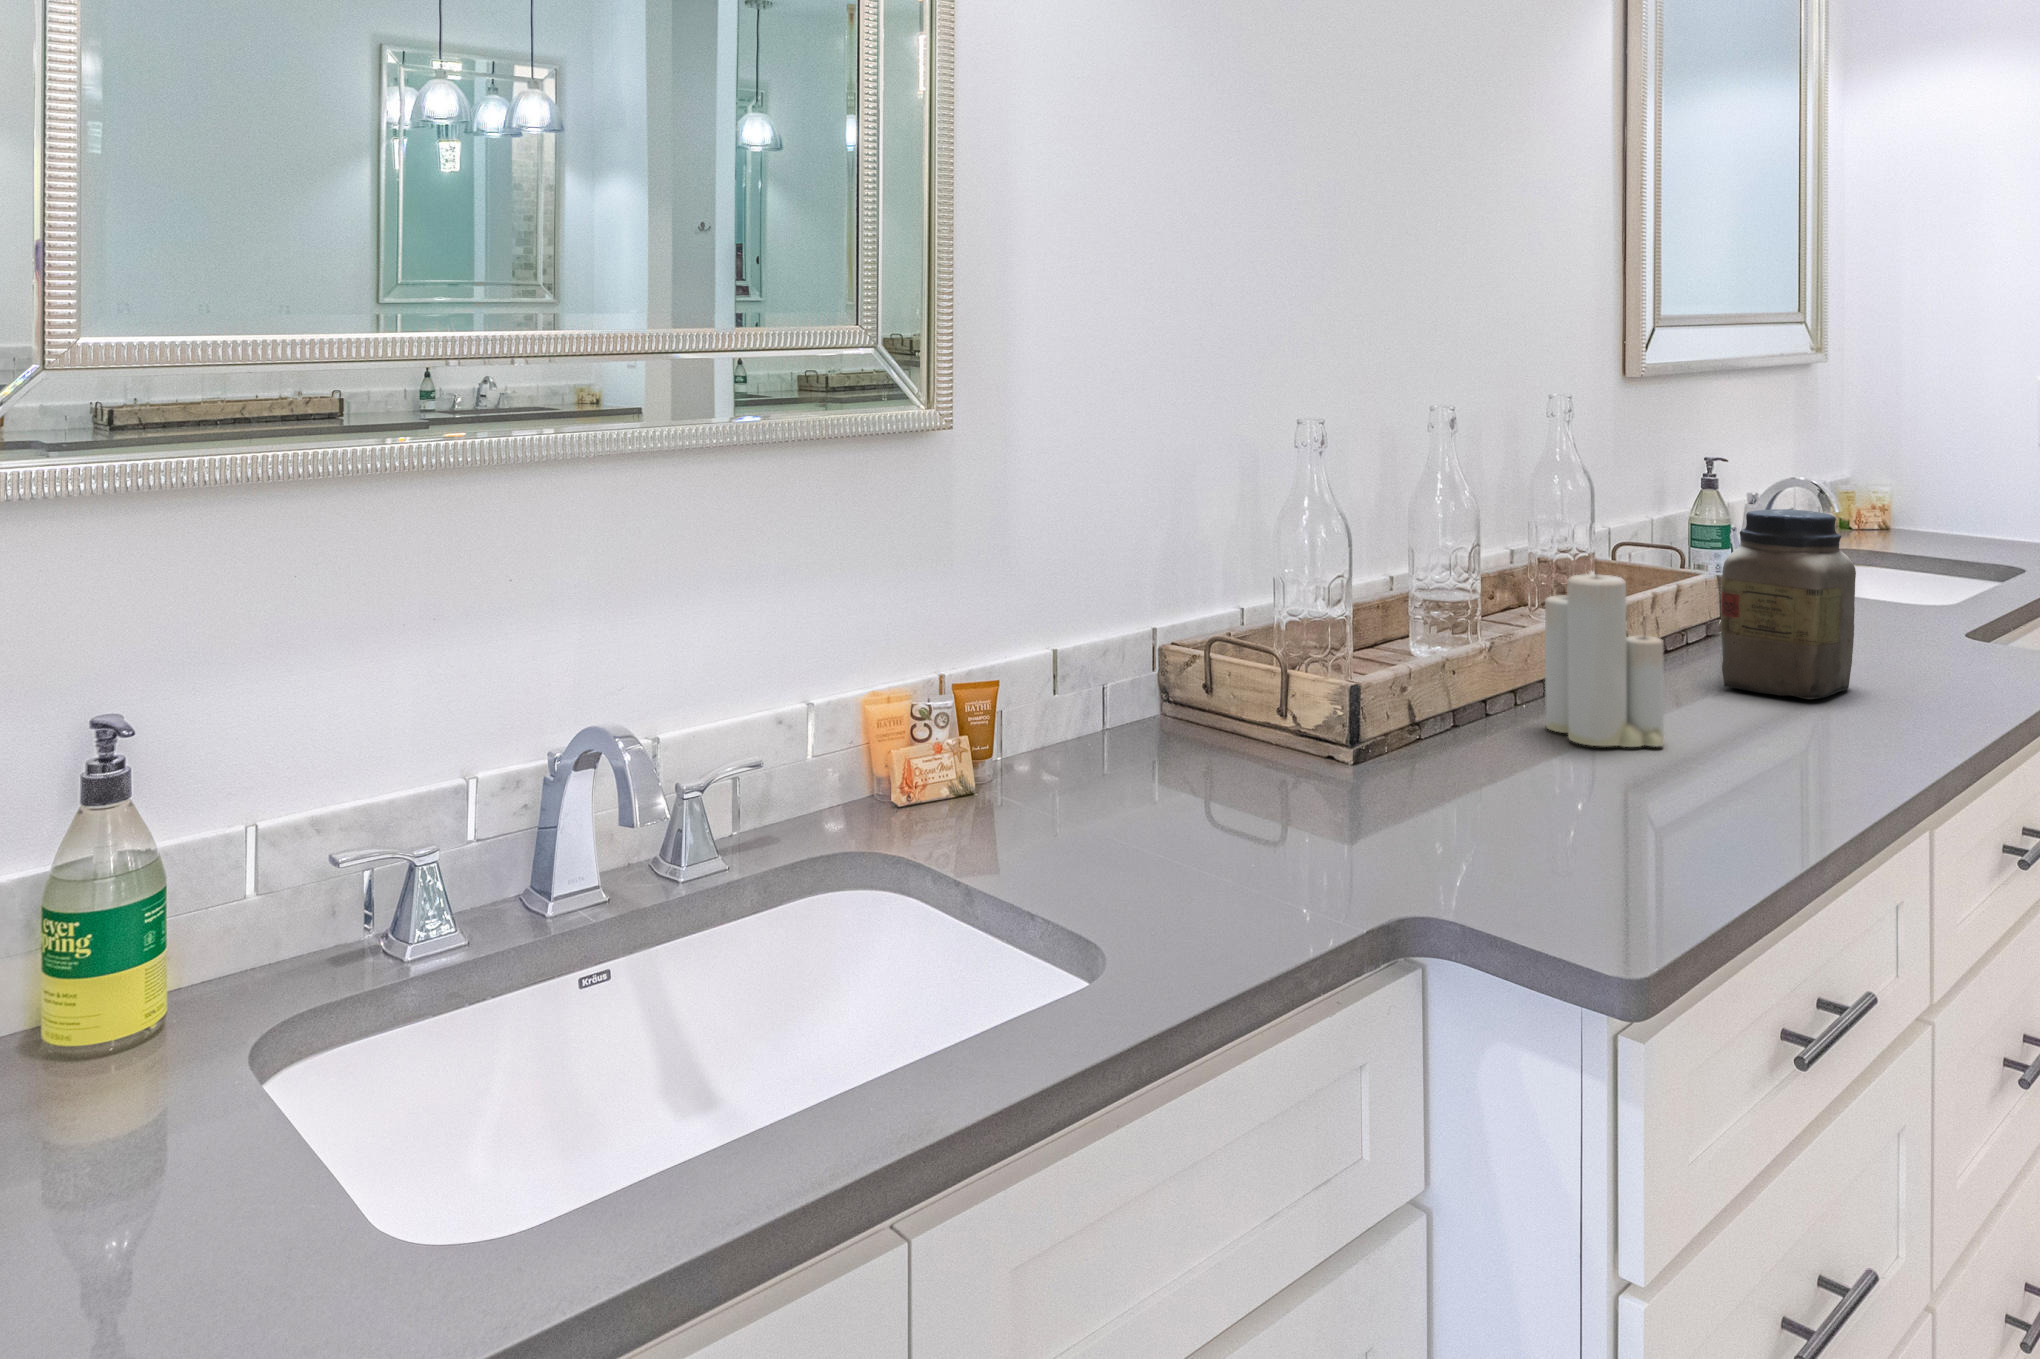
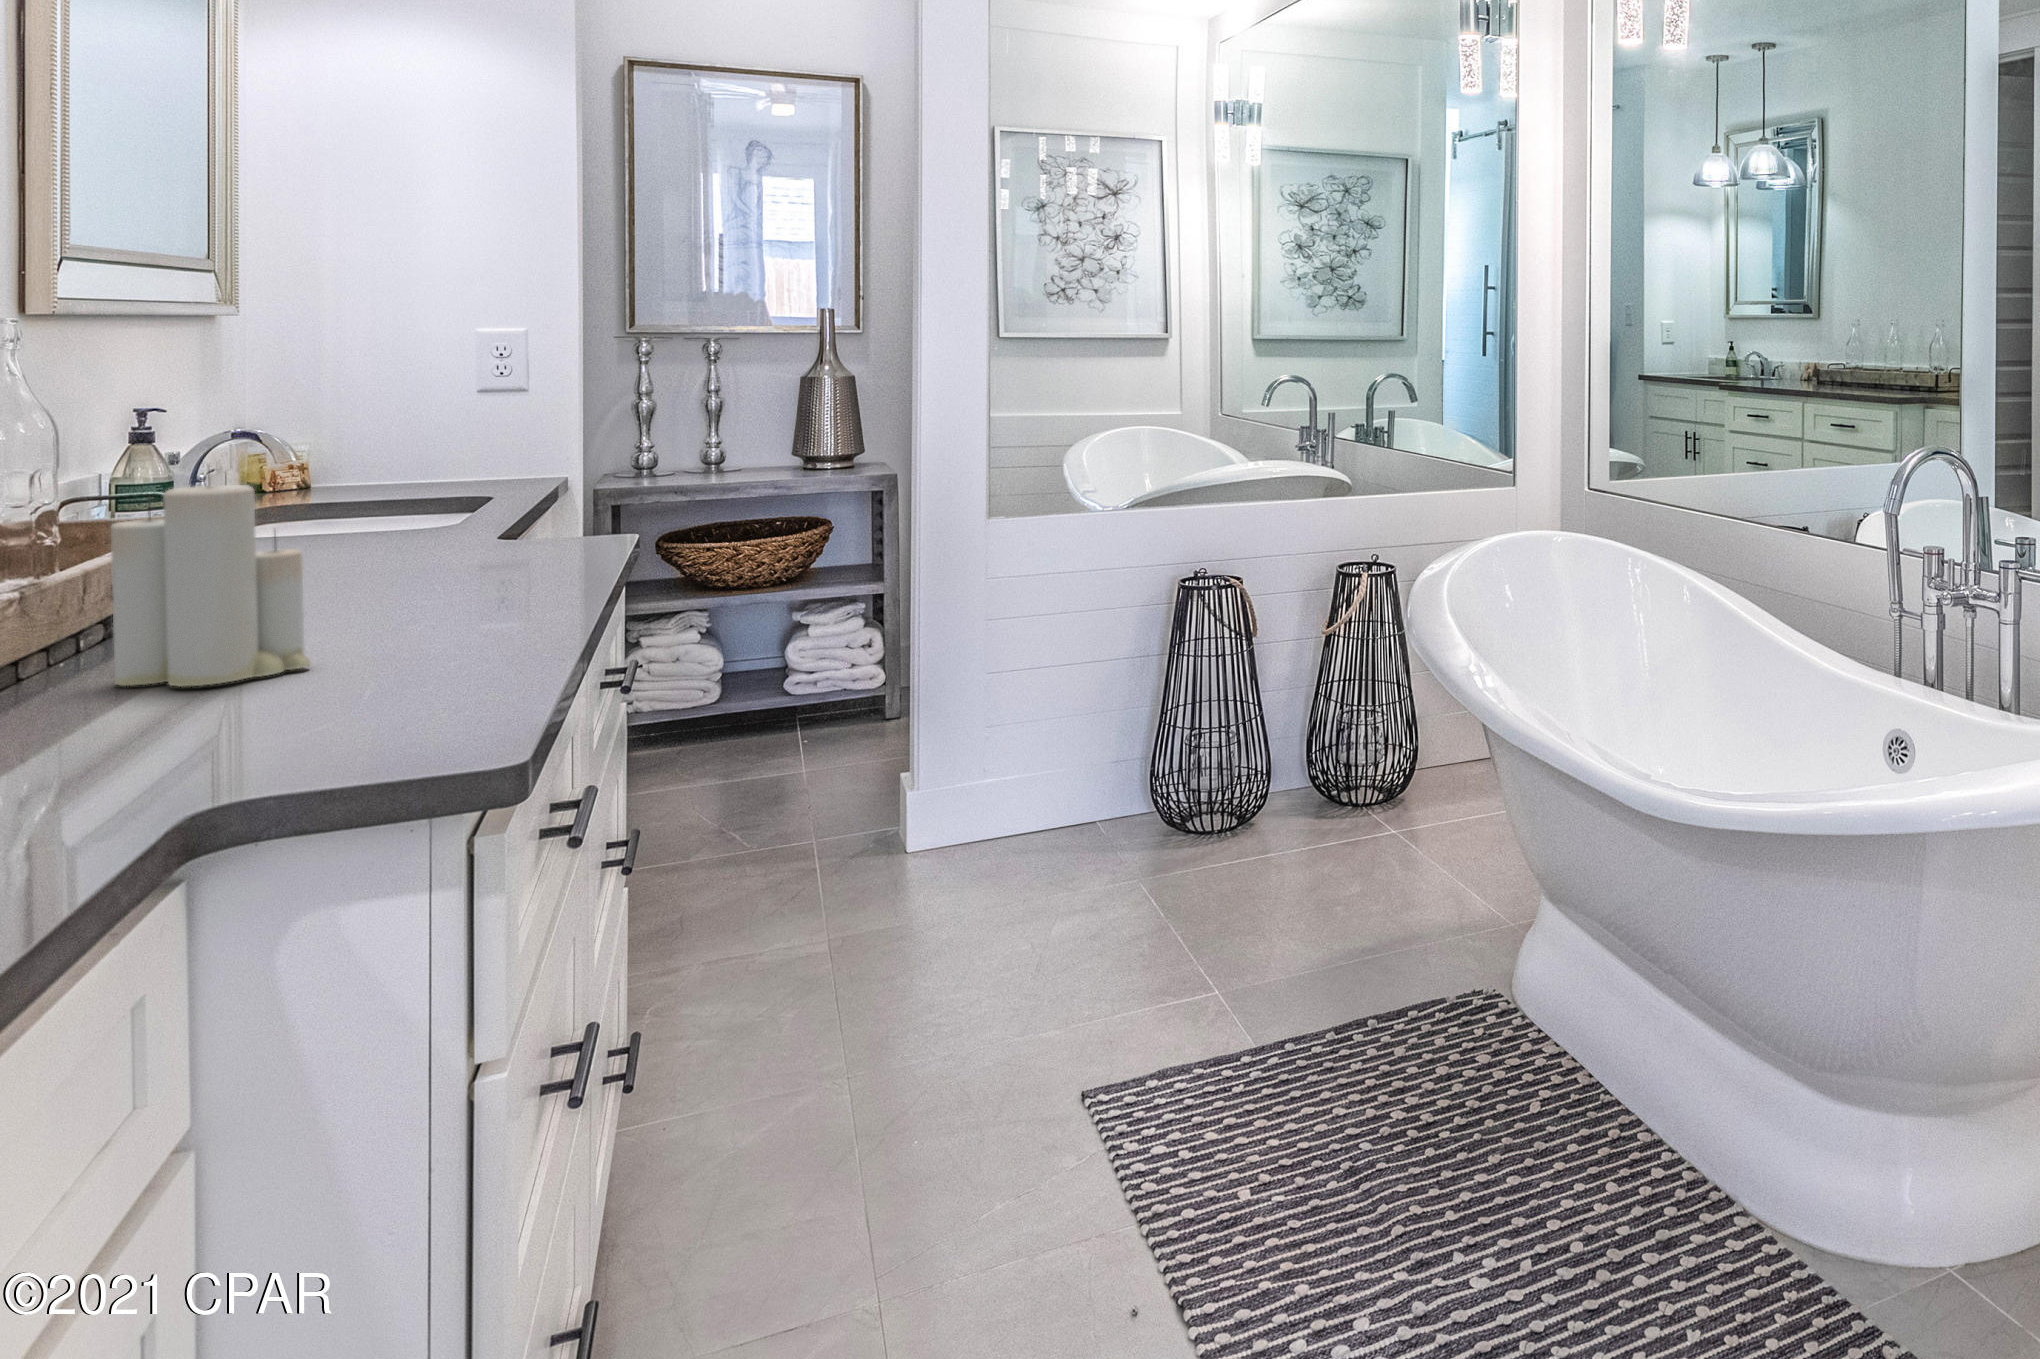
jar: present [1721,509,1856,699] -> none [303,417,457,614]

